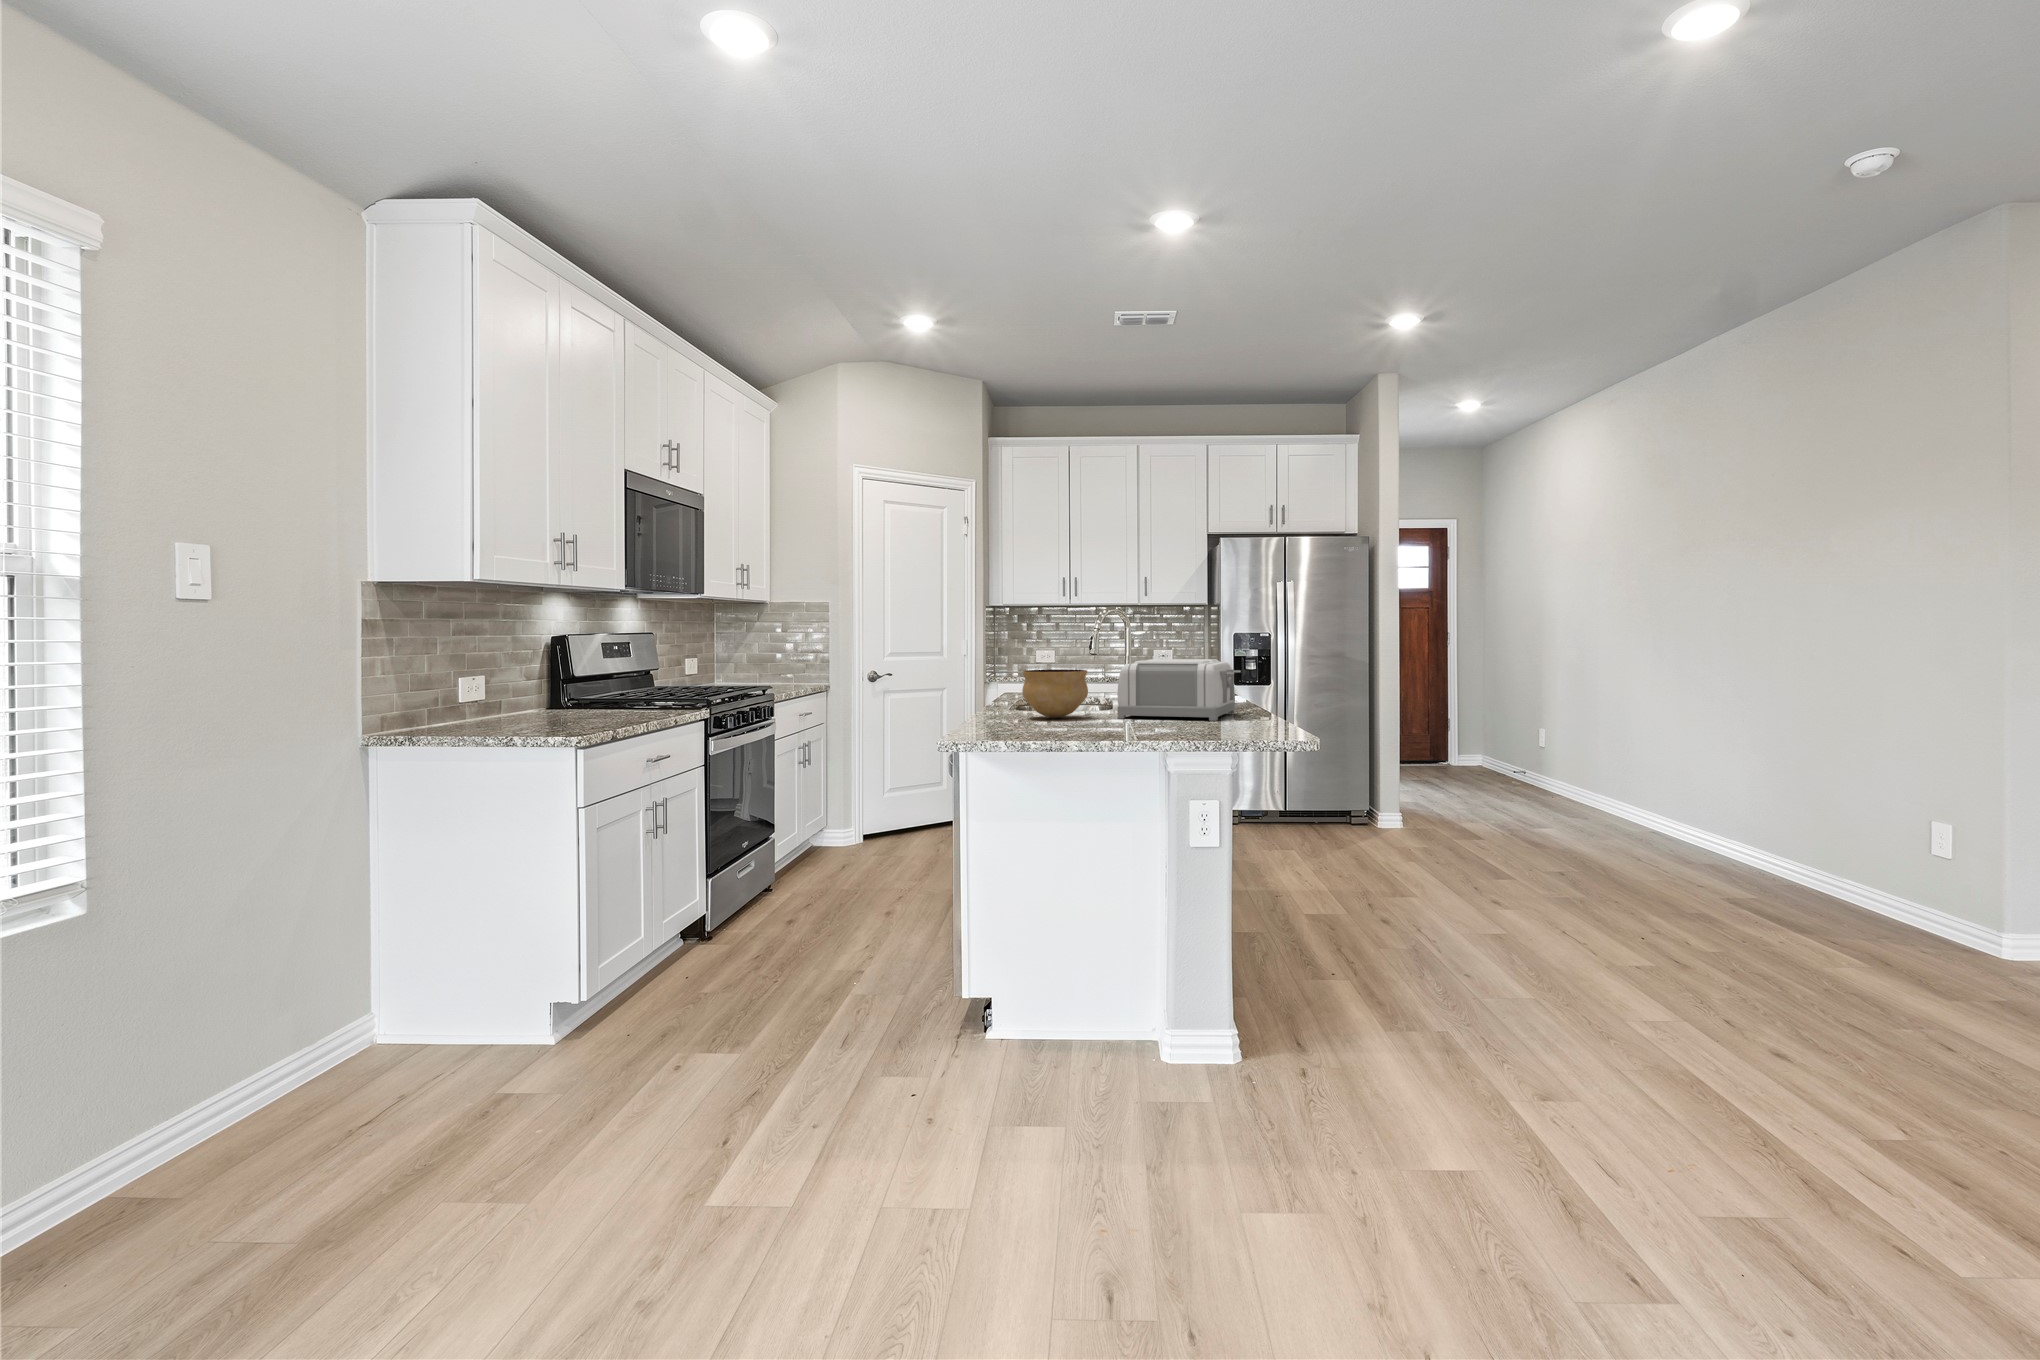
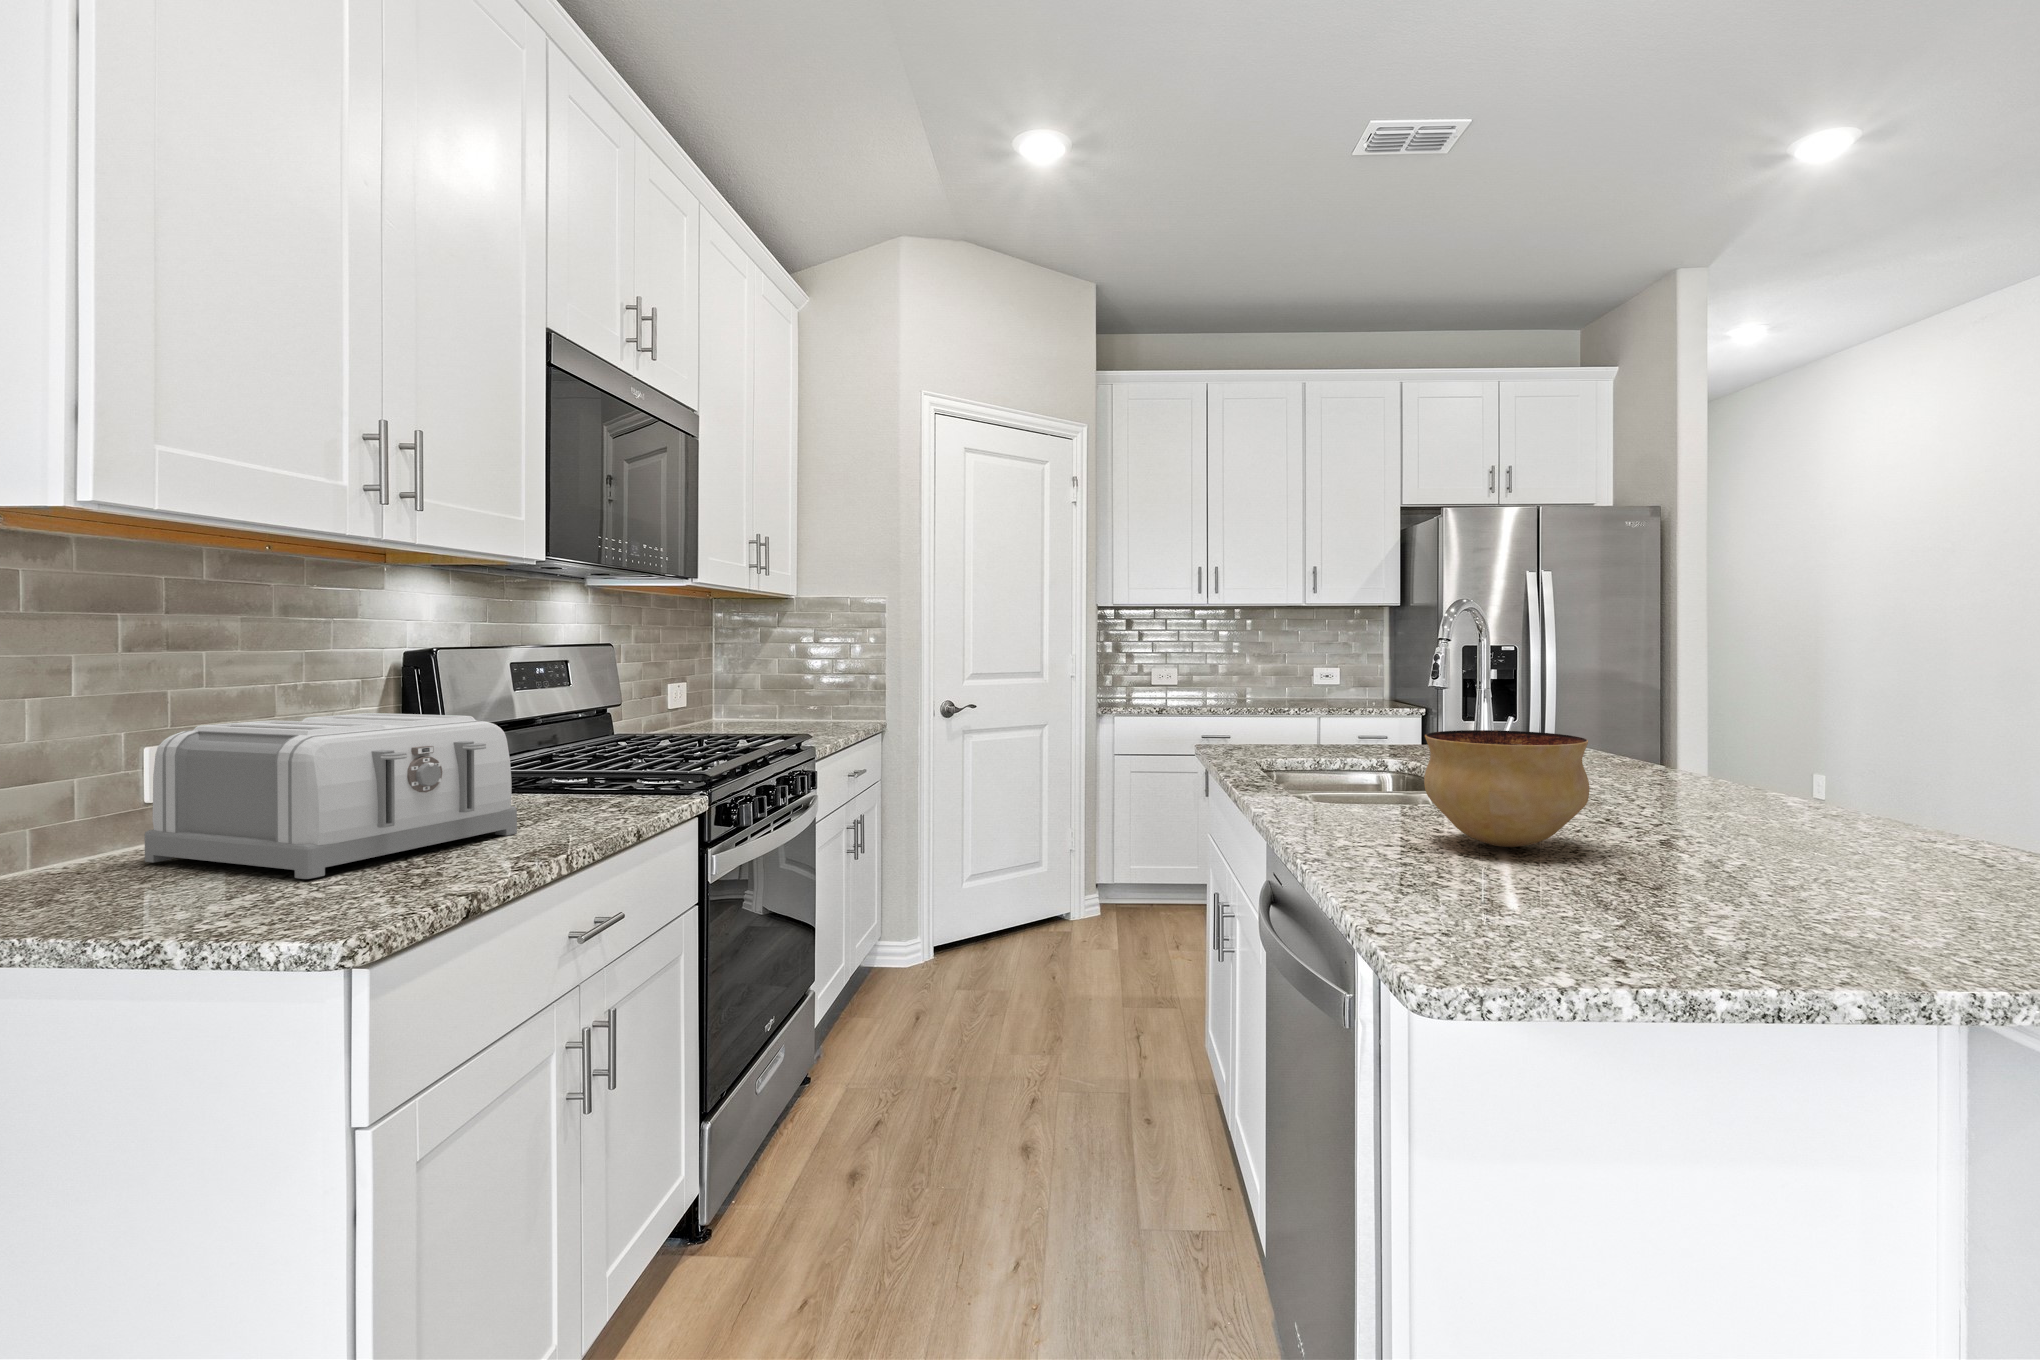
toaster: present [1117,659,1241,721] -> present [145,713,517,879]

